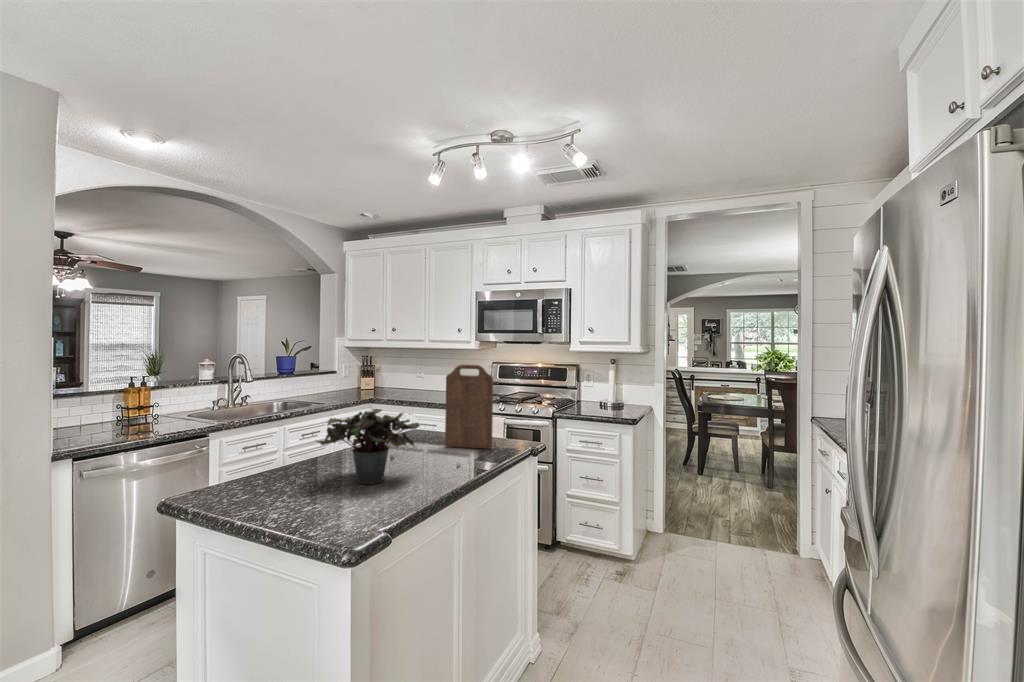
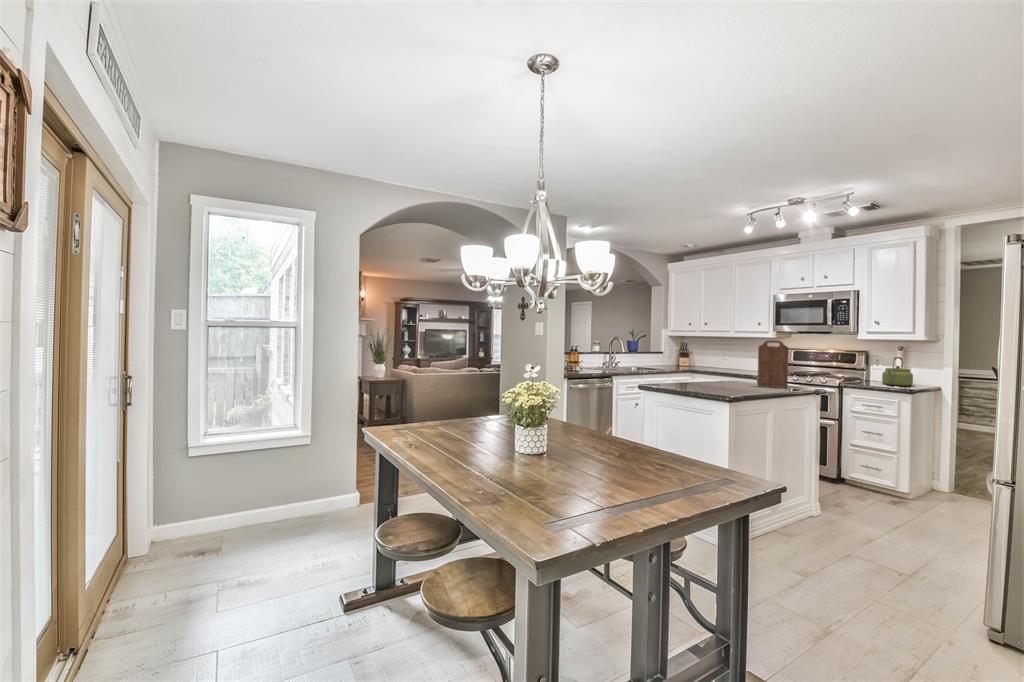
kettle: none [597,373,629,411] -> present [882,357,913,386]
potted plant: present [317,409,420,484] -> none [699,358,747,390]

